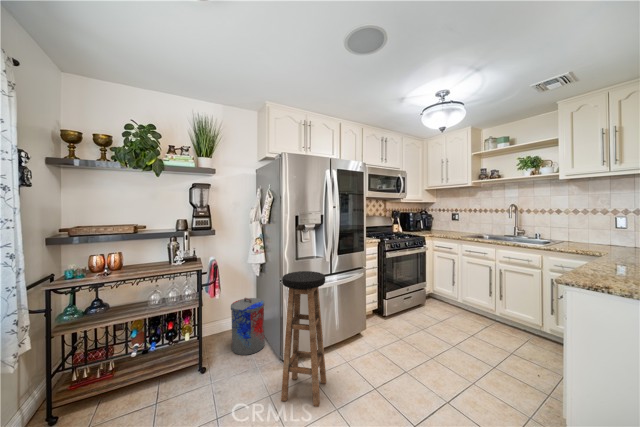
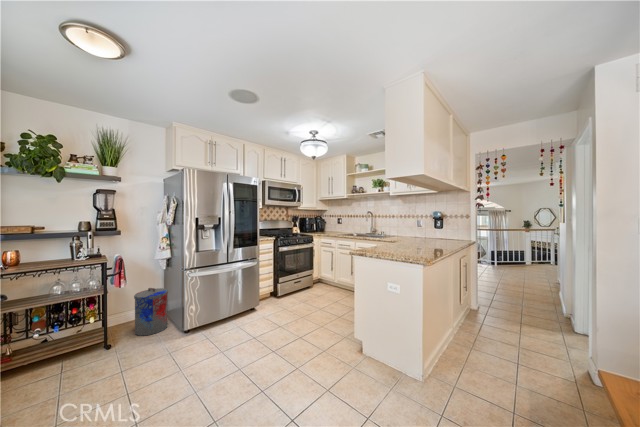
bar stool: present [281,271,326,407] -> none [172,261,214,360]

